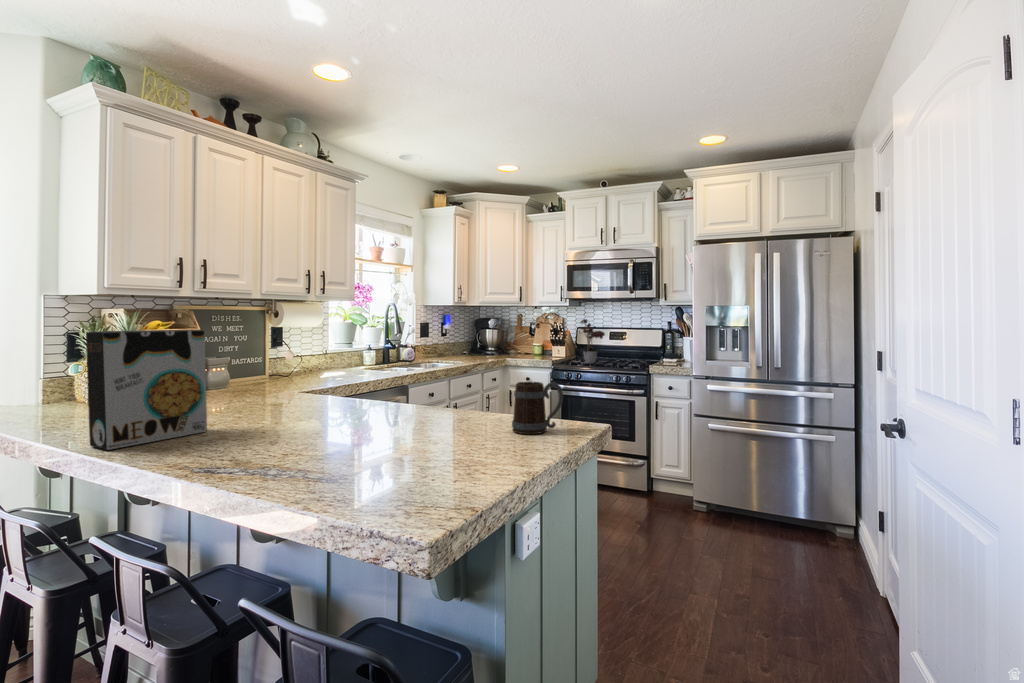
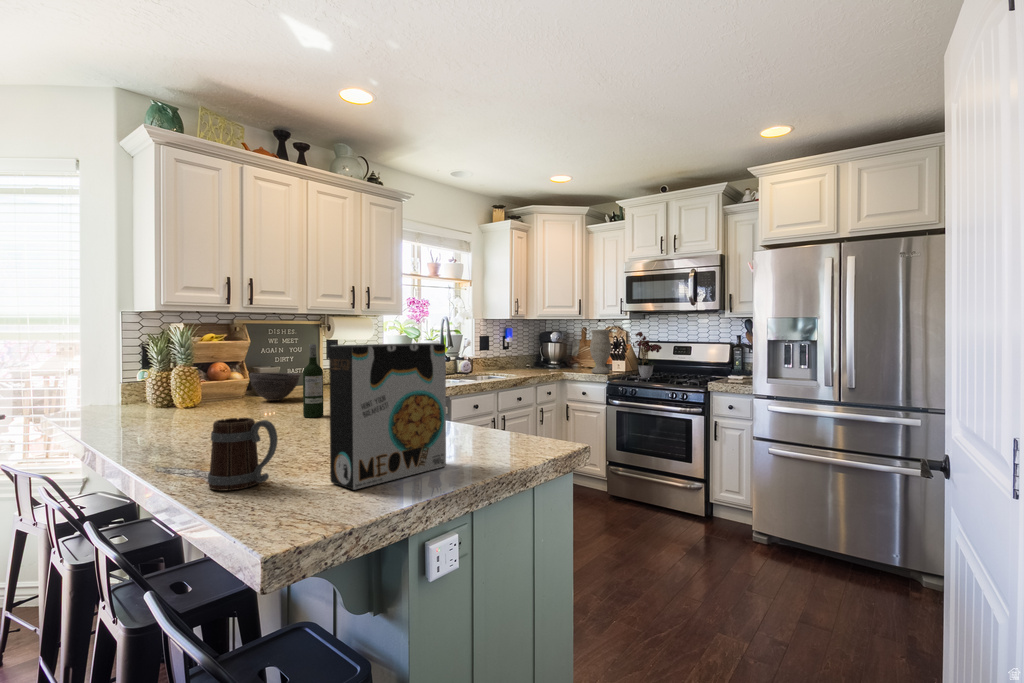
vase: none [532,317,553,360] -> present [590,330,611,374]
cereal box: present [86,330,207,450] -> present [329,343,446,490]
wine bottle: none [286,332,309,410] -> present [303,344,323,418]
bowl: none [202,363,259,394] -> present [249,373,300,401]
mug: present [512,382,563,434] -> present [208,418,278,491]

